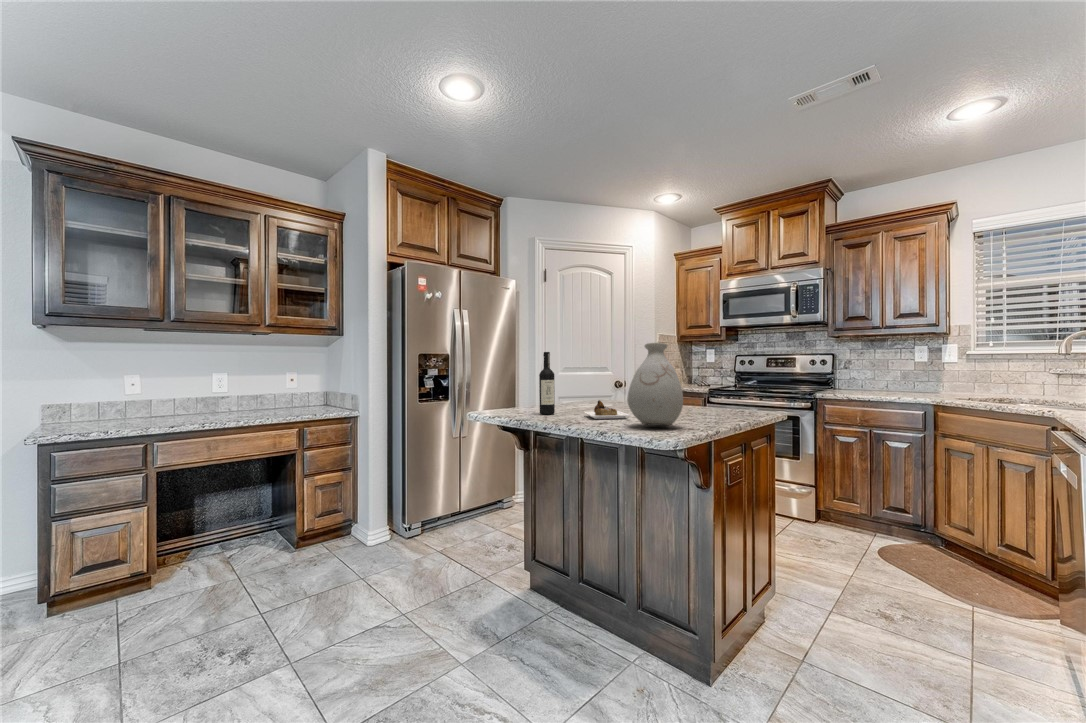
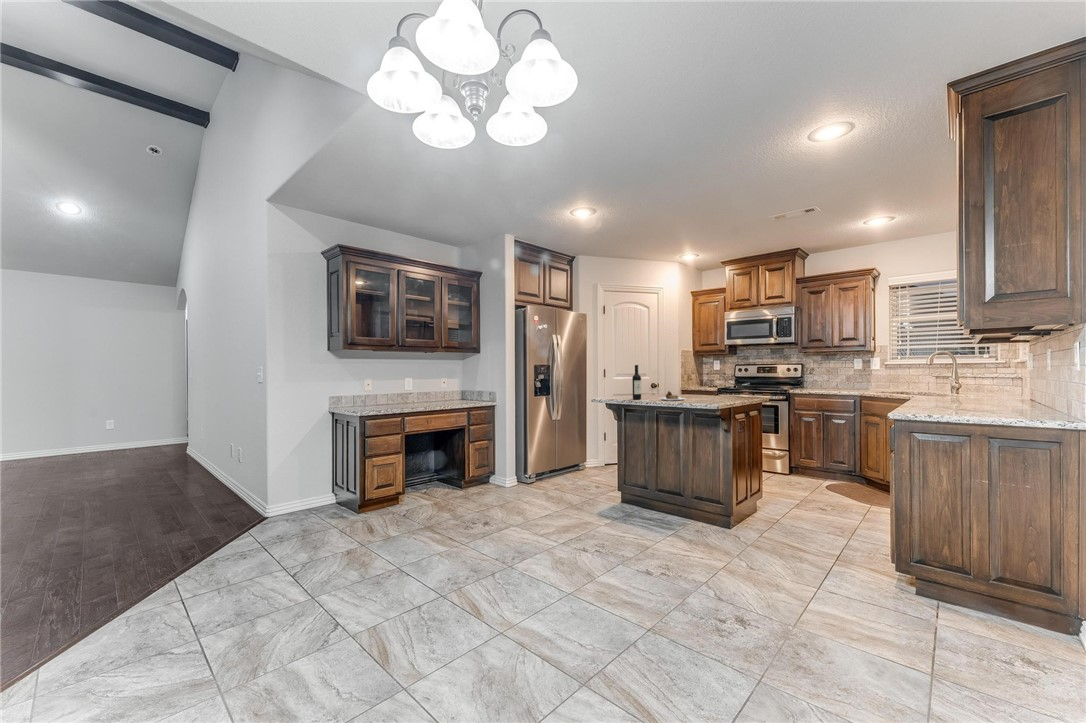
vase: present [627,343,683,426] -> none [690,361,718,402]

